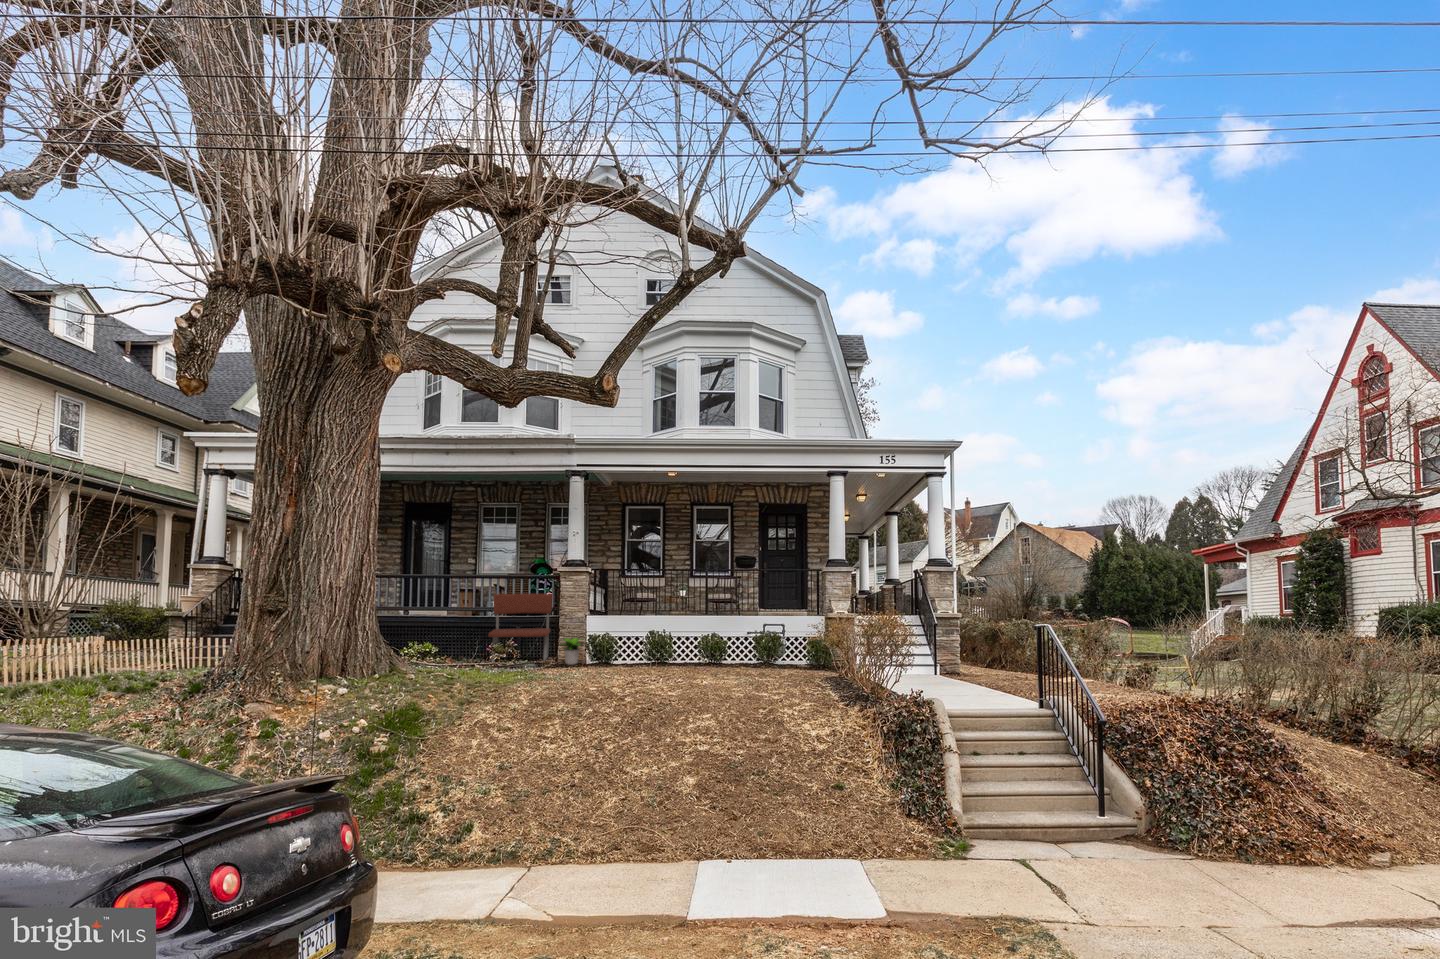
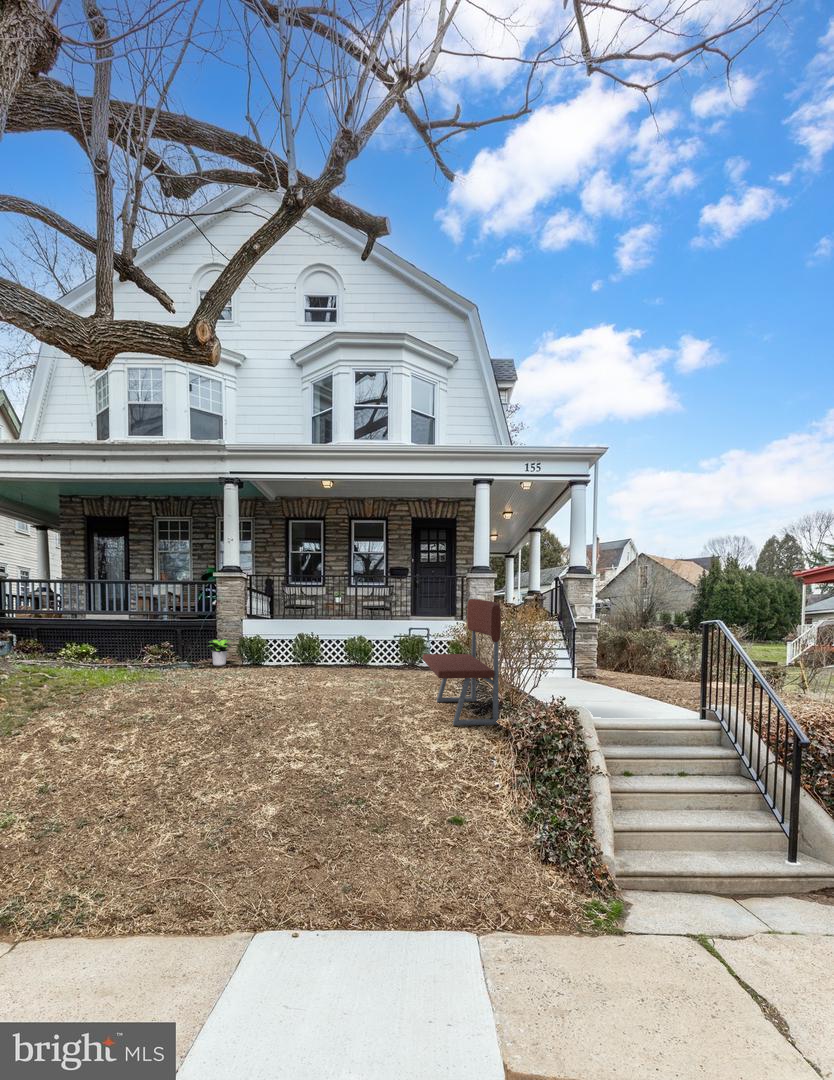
bench: present [488,594,552,662] -> present [423,599,501,725]

